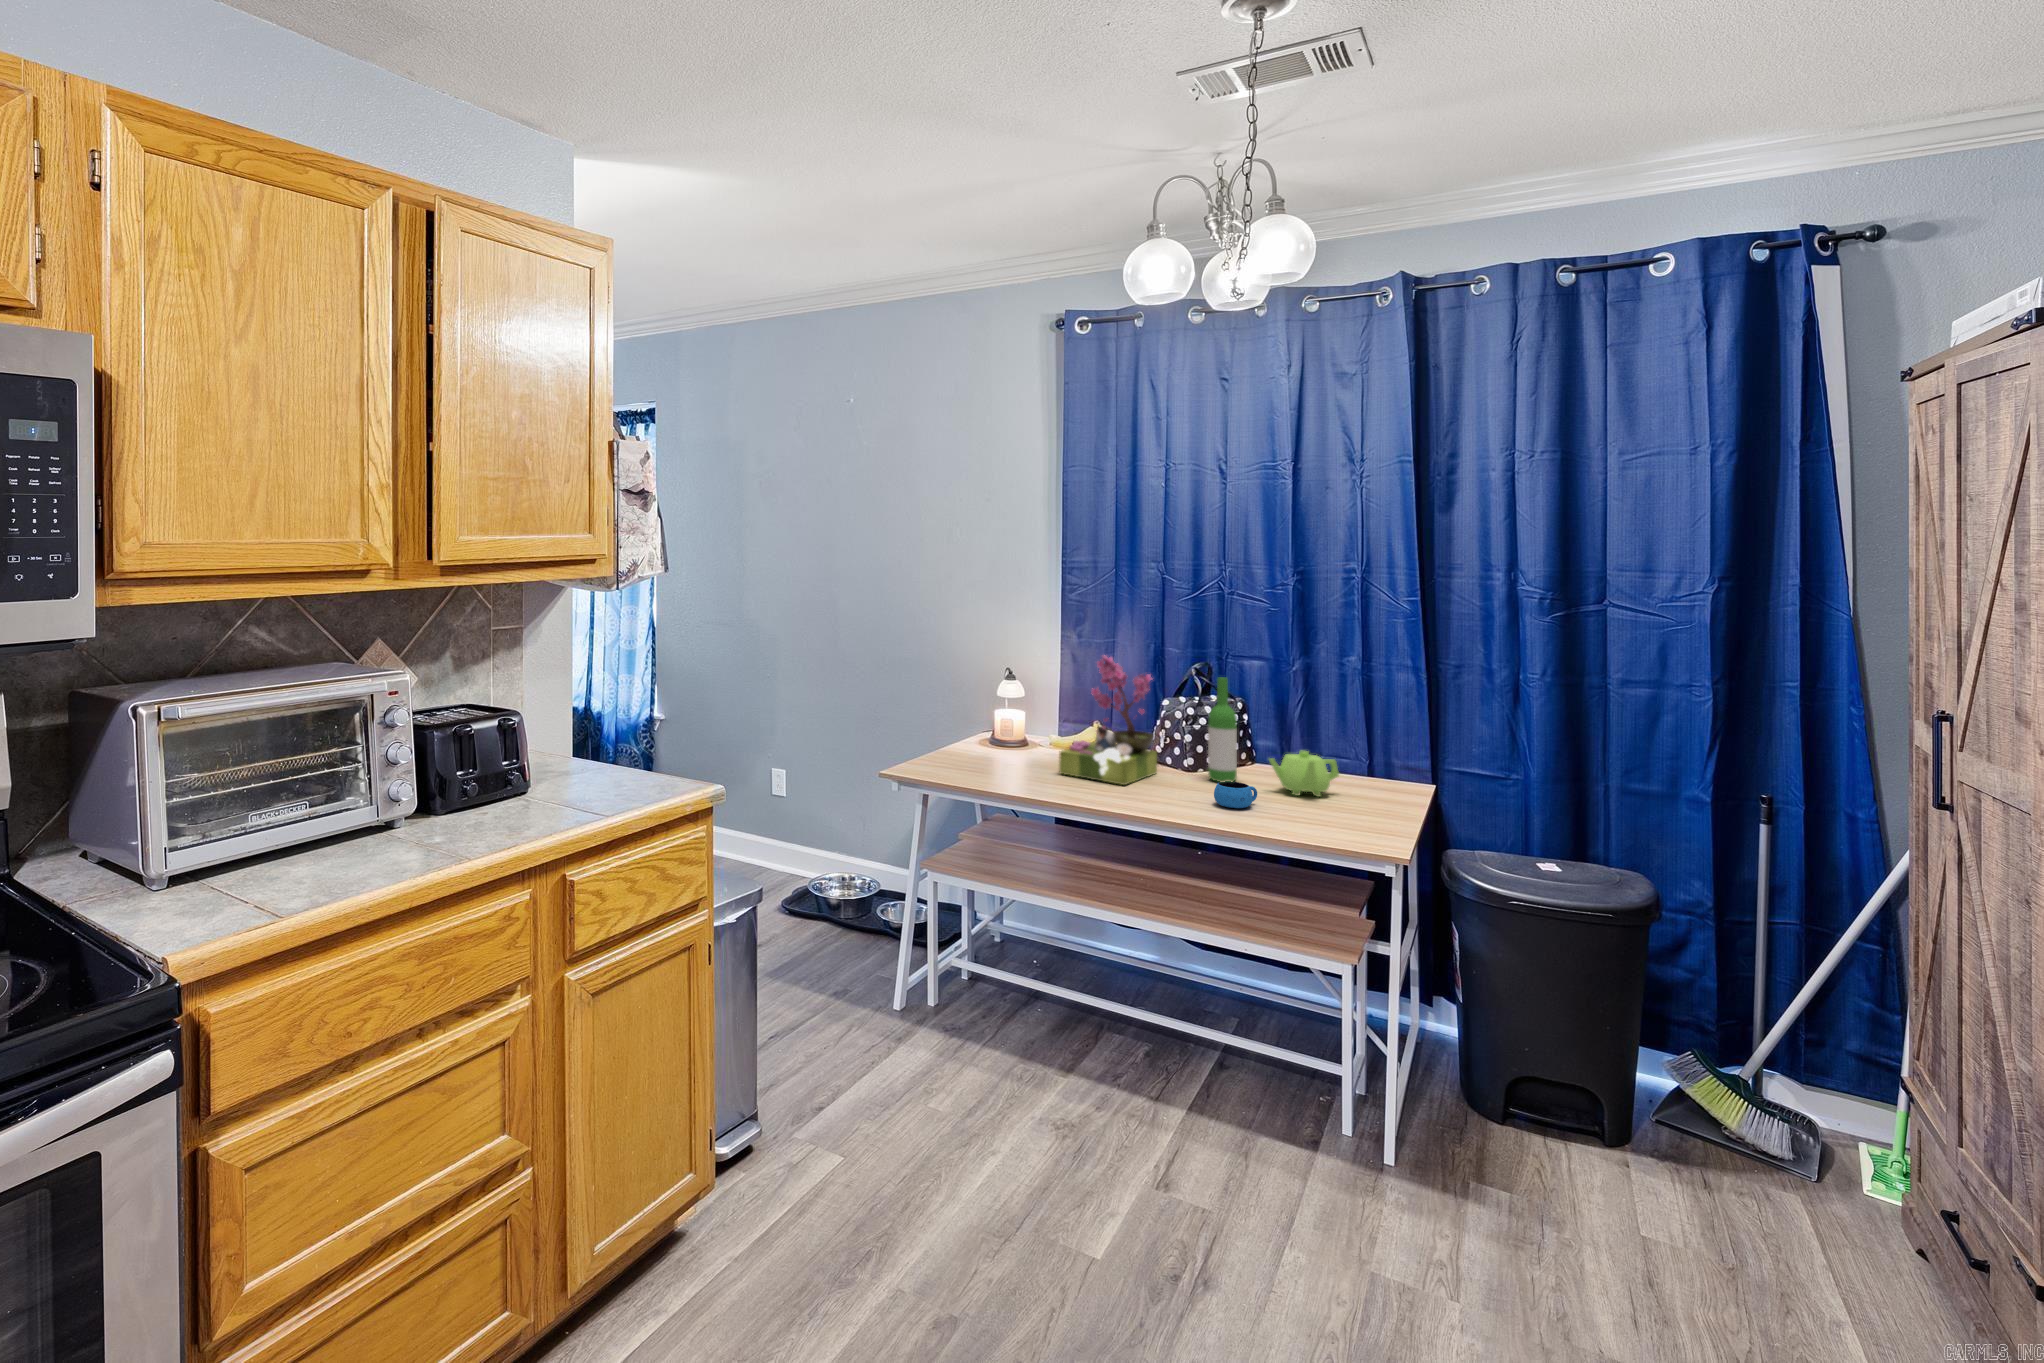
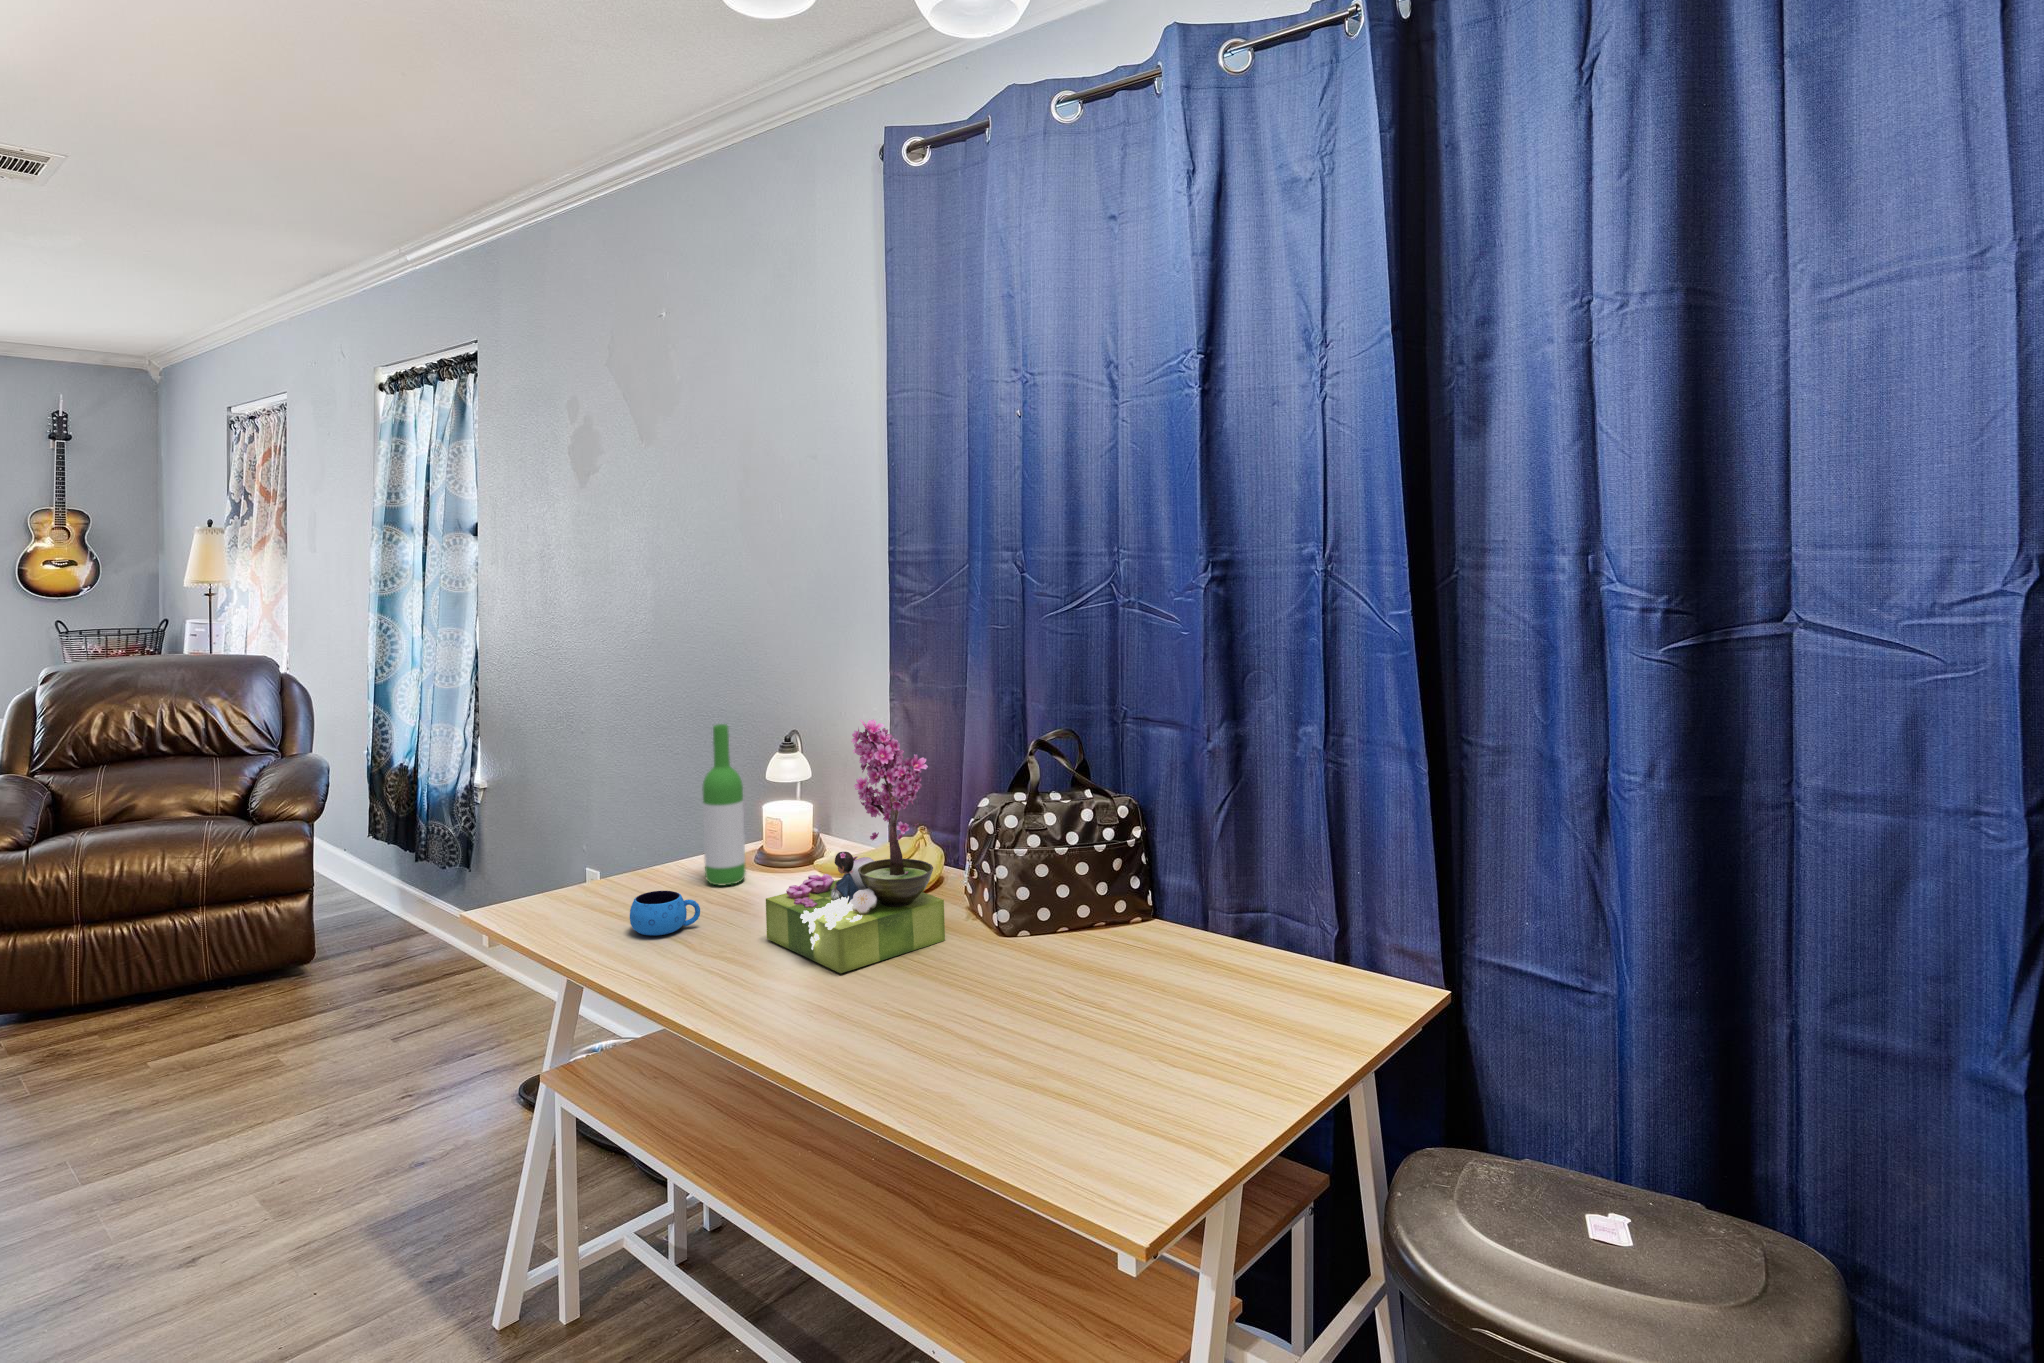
wine bottle: present [1208,677,1237,782] -> present [702,724,746,885]
teapot: present [1269,751,1339,797] -> none [1091,918,1225,1016]
mug: present [1214,781,1257,808] -> present [630,891,700,935]

